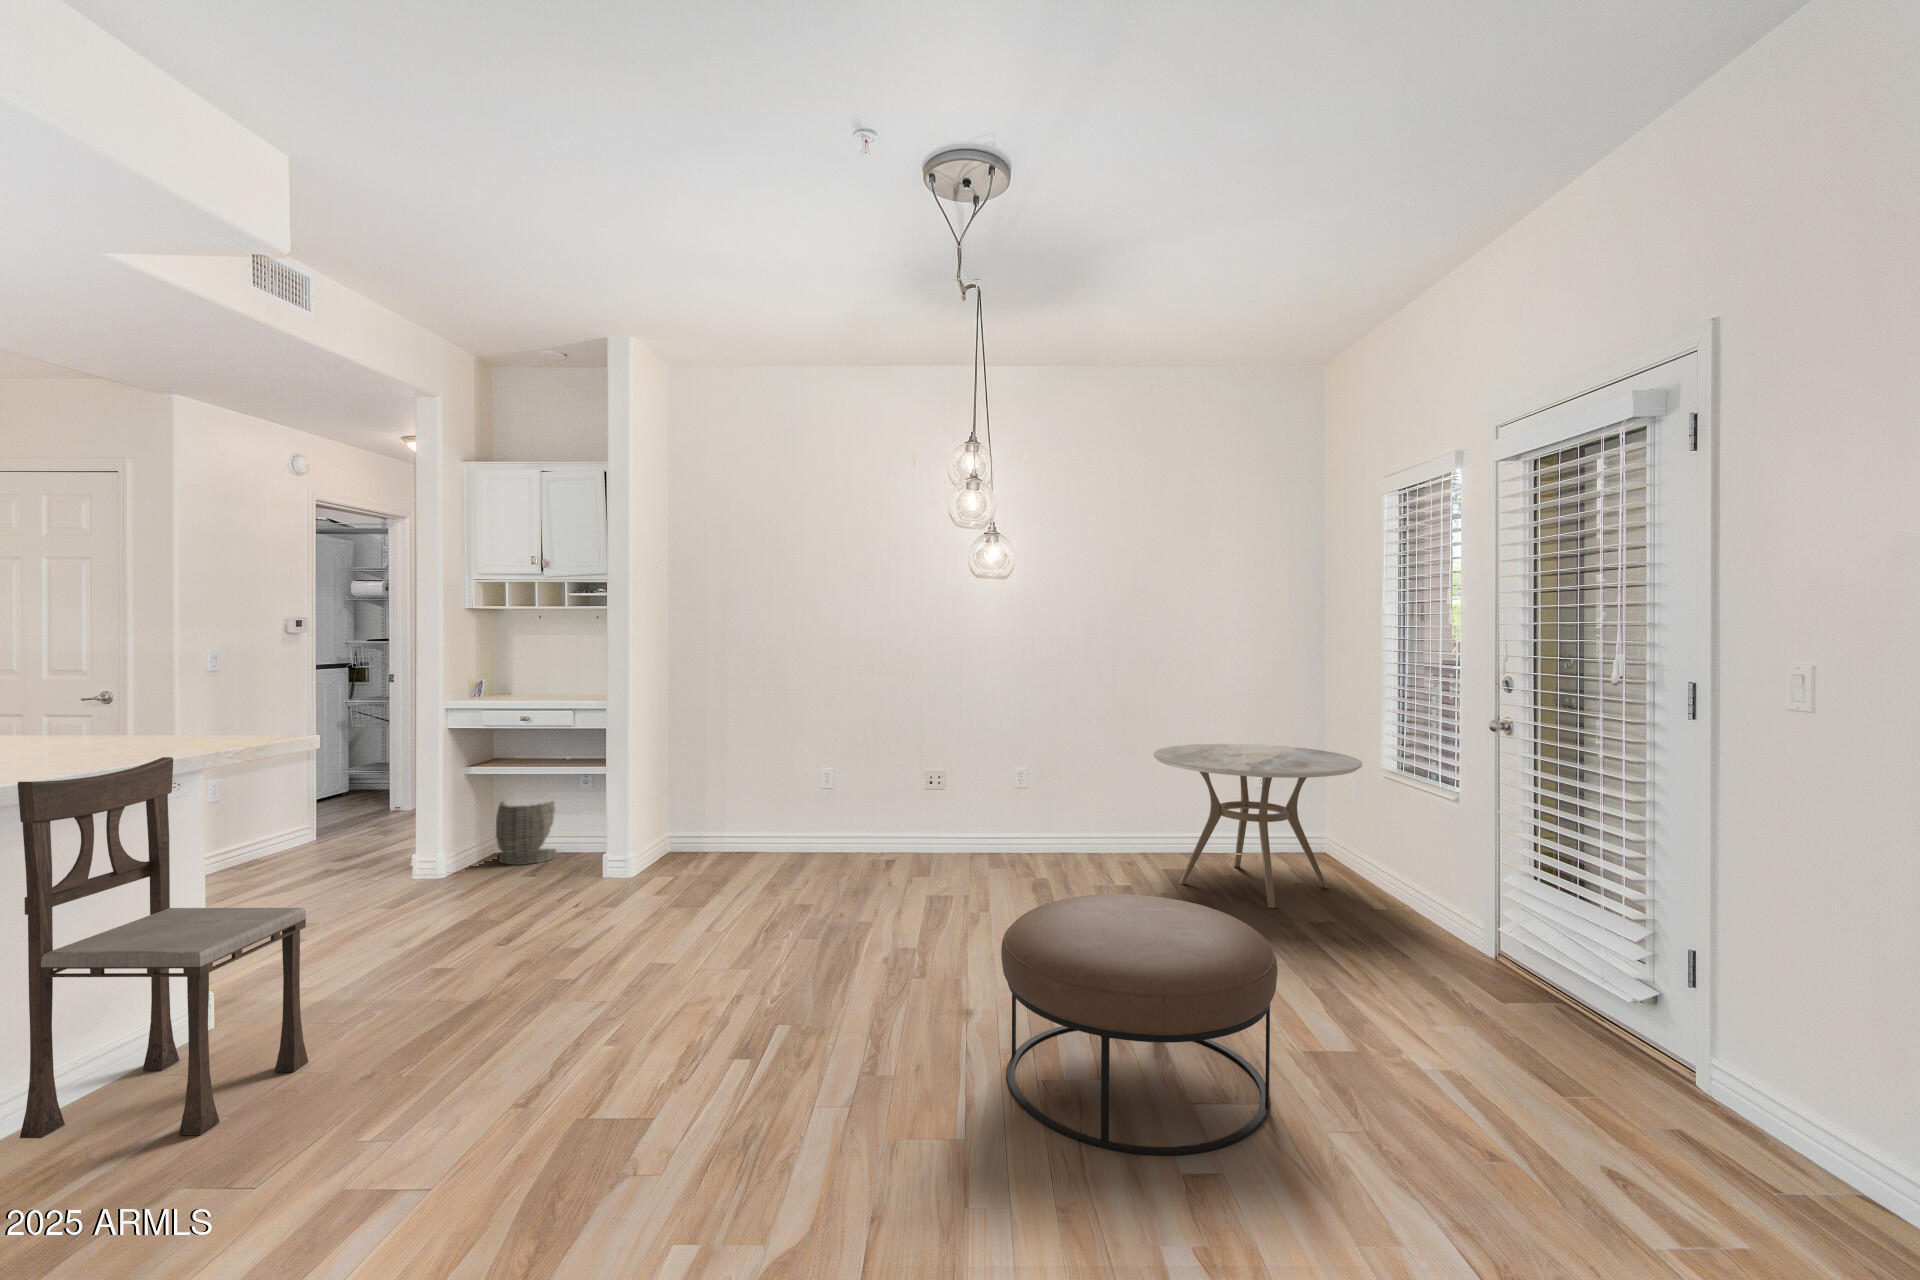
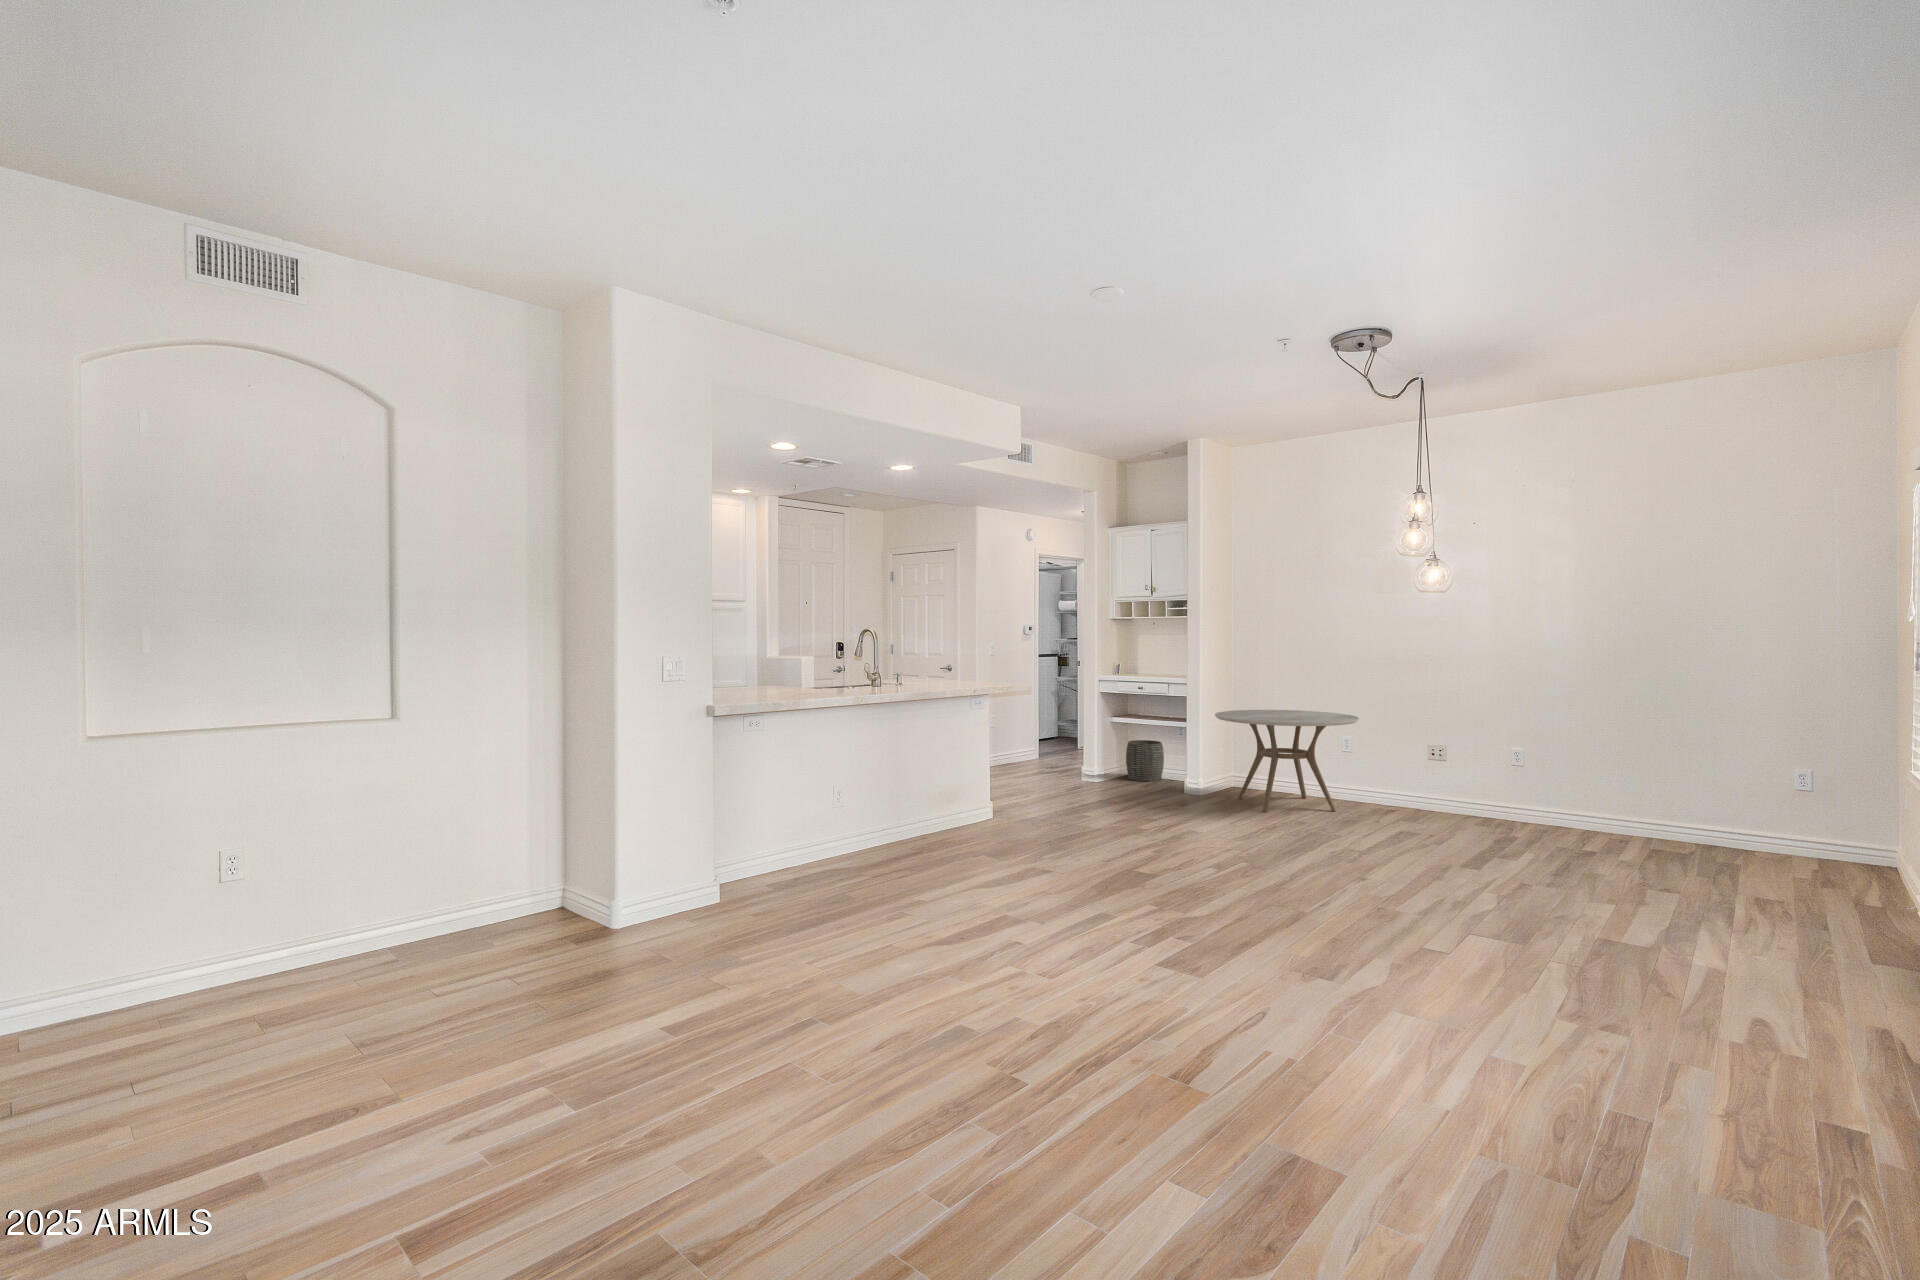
dining table: present [1153,744,1362,908] -> present [1215,710,1359,812]
dining chair: present [18,757,308,1138] -> none [931,689,1022,842]
ottoman: present [1001,894,1277,1155] -> none [1341,805,1530,942]

